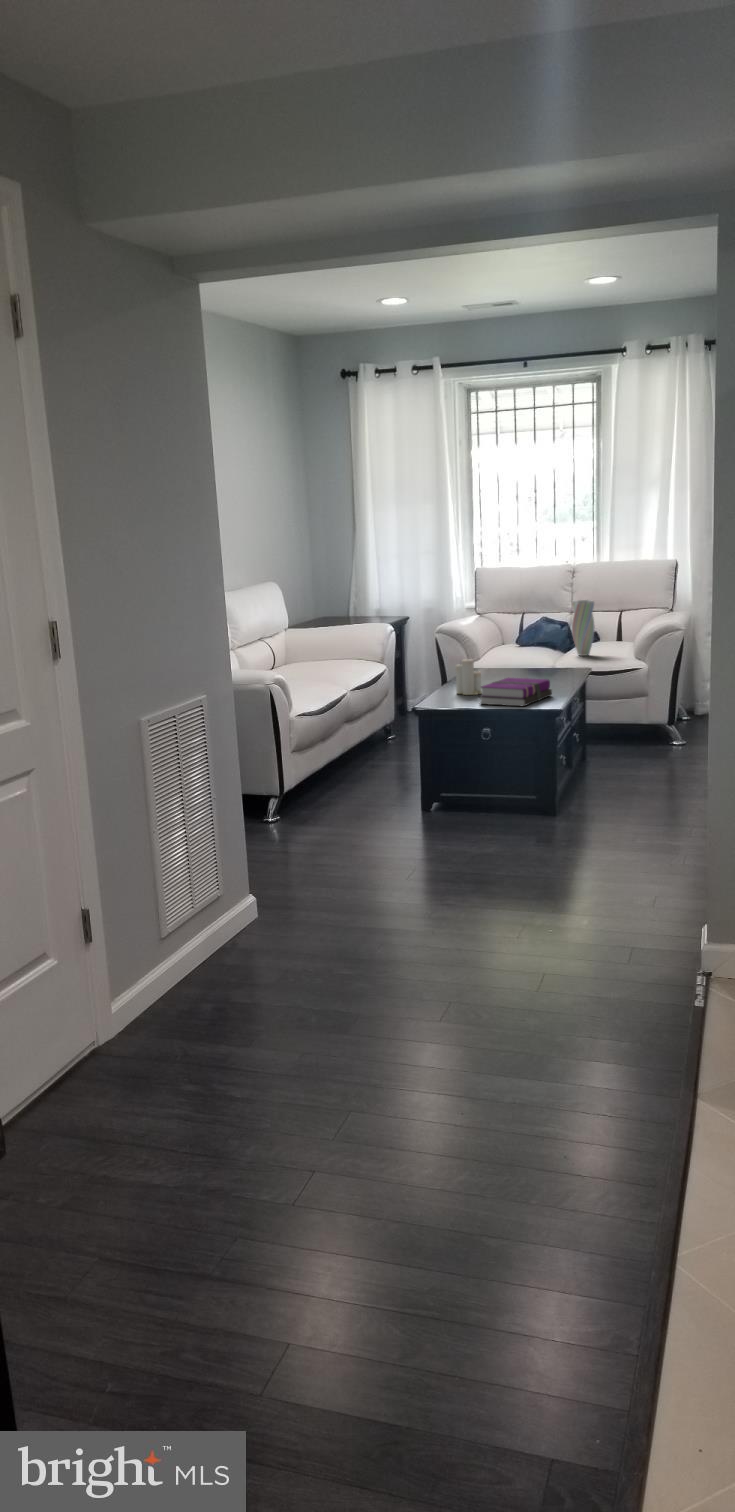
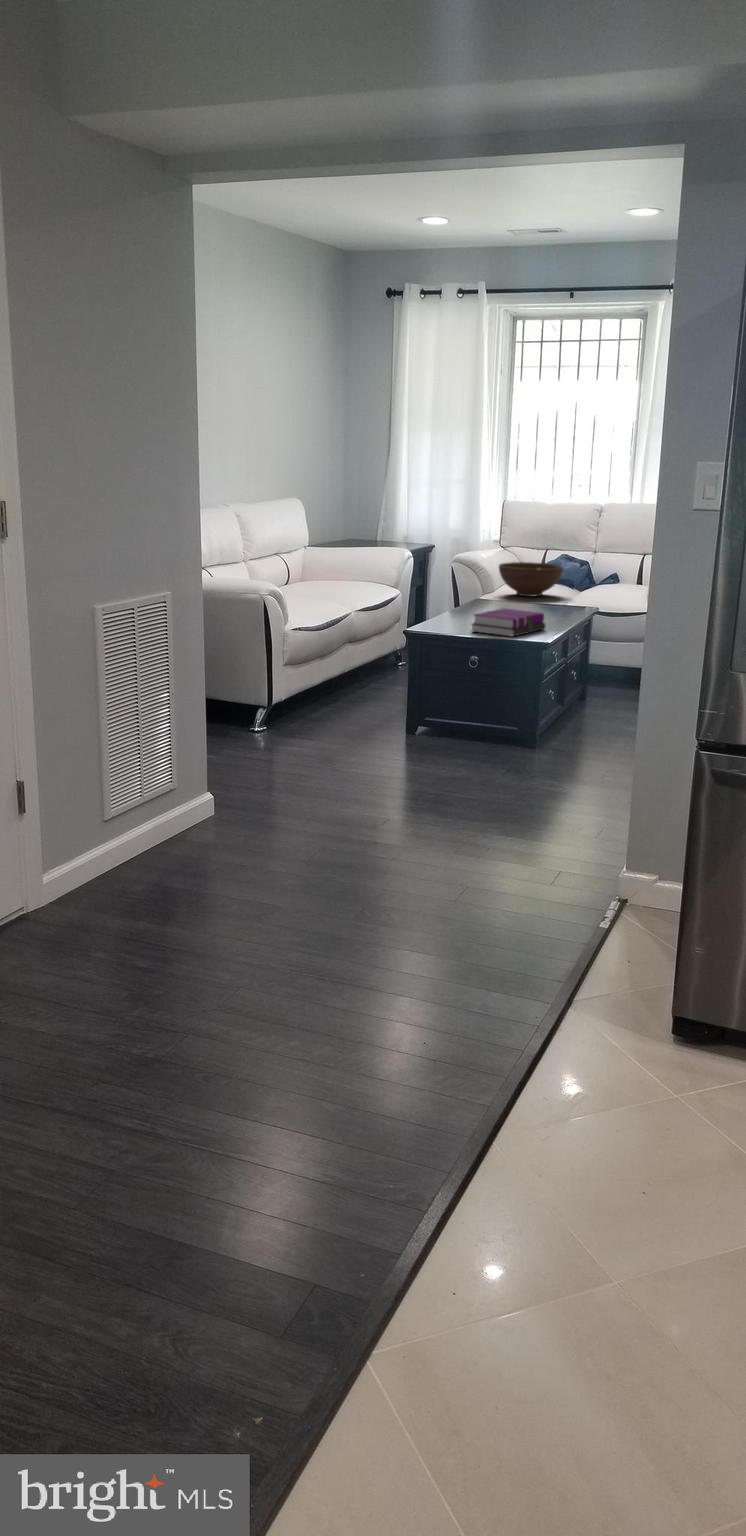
vase: present [572,600,595,656] -> none [588,540,613,596]
fruit bowl: none [484,627,548,661] -> present [499,562,563,597]
candle: present [456,659,482,695] -> none [454,583,480,623]

